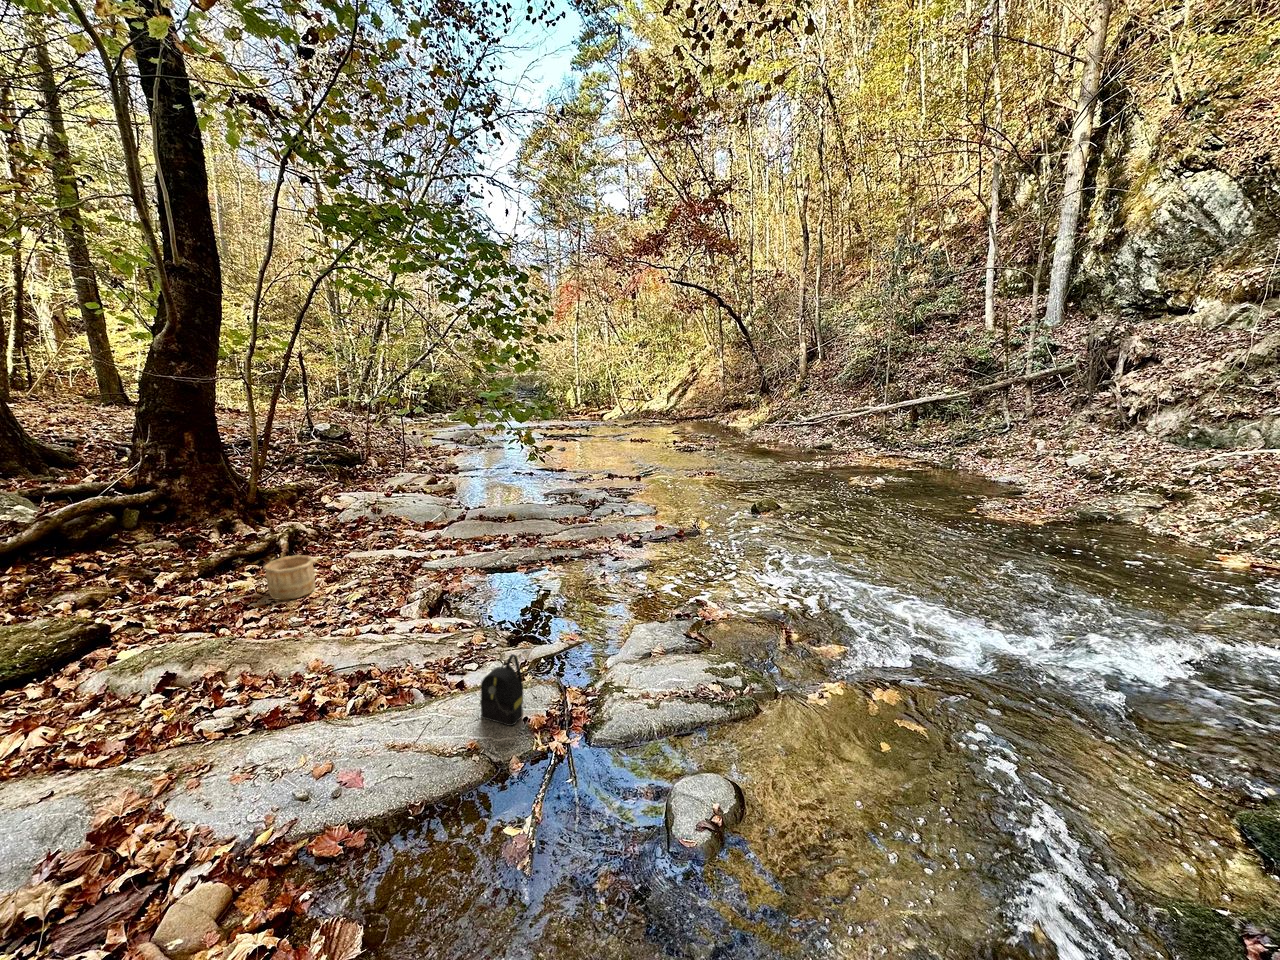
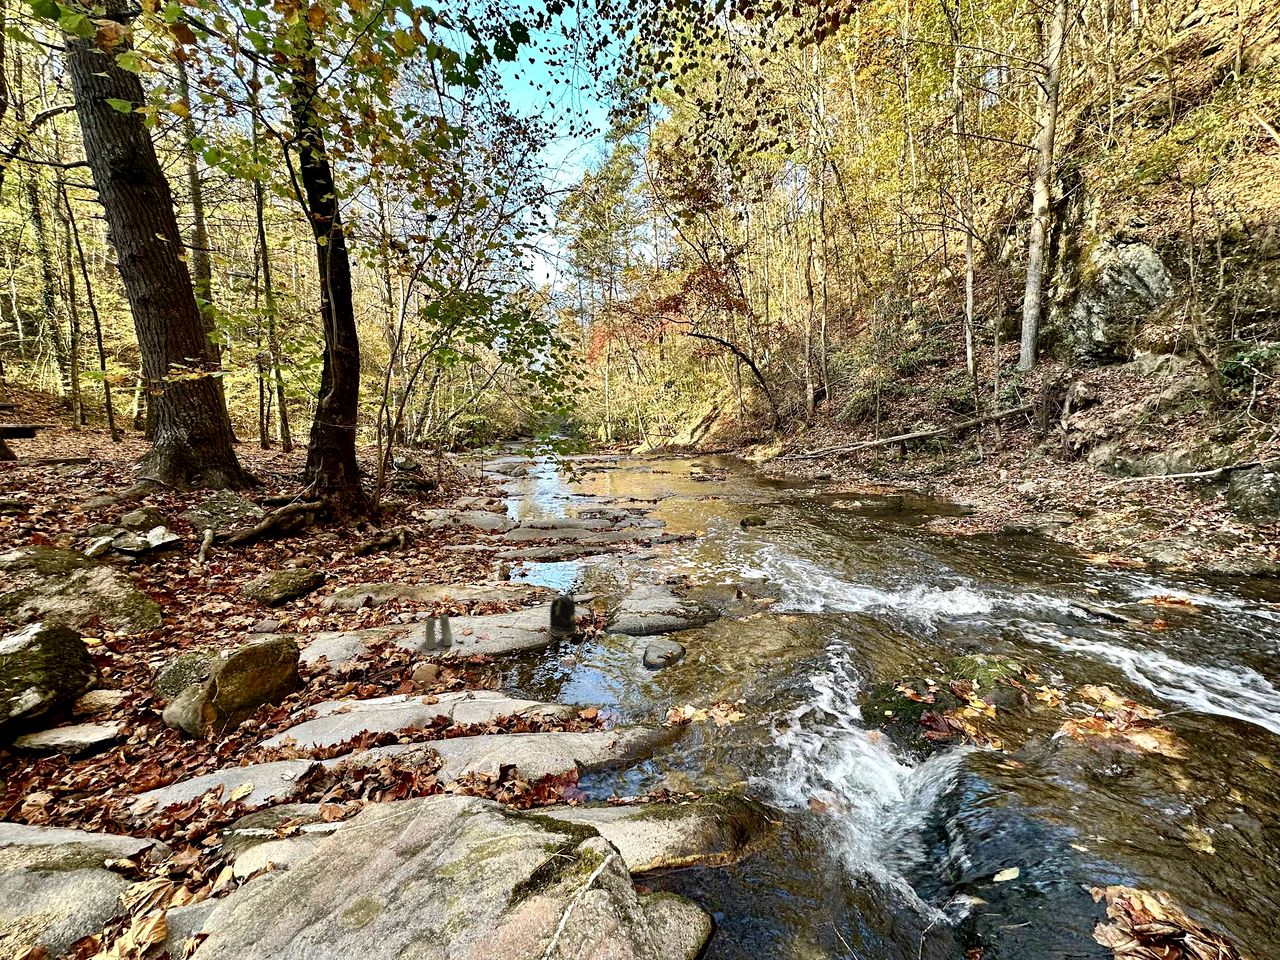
wooden bucket: present [264,555,315,600] -> none [398,541,430,569]
boots: none [236,726,293,806] -> present [425,614,452,649]

